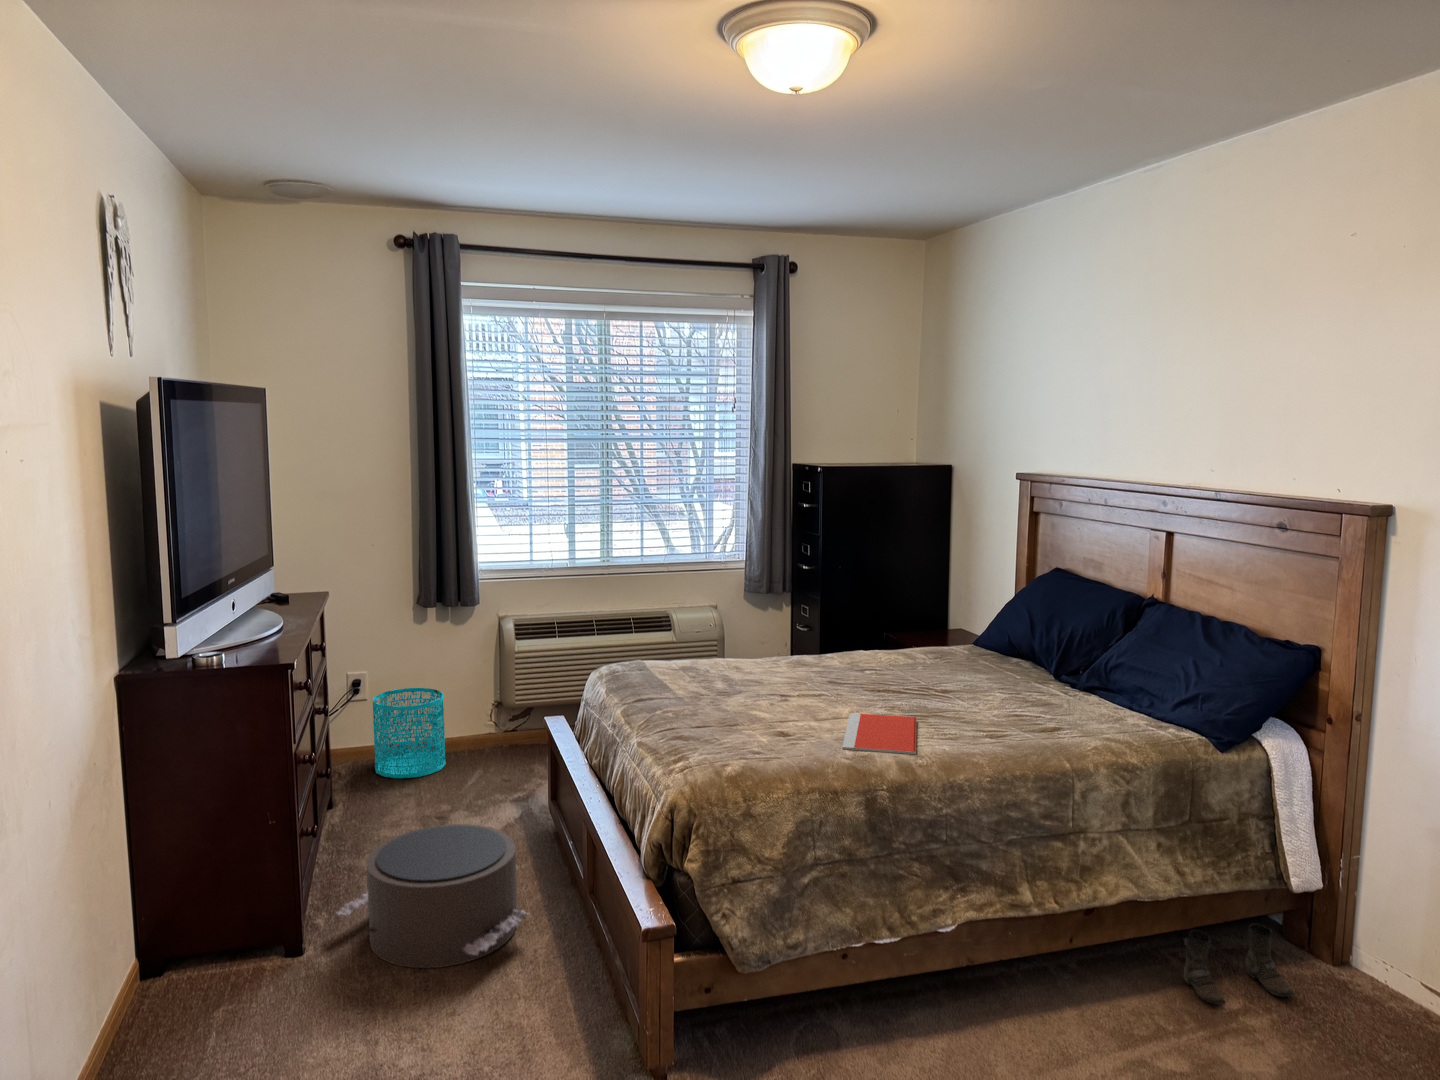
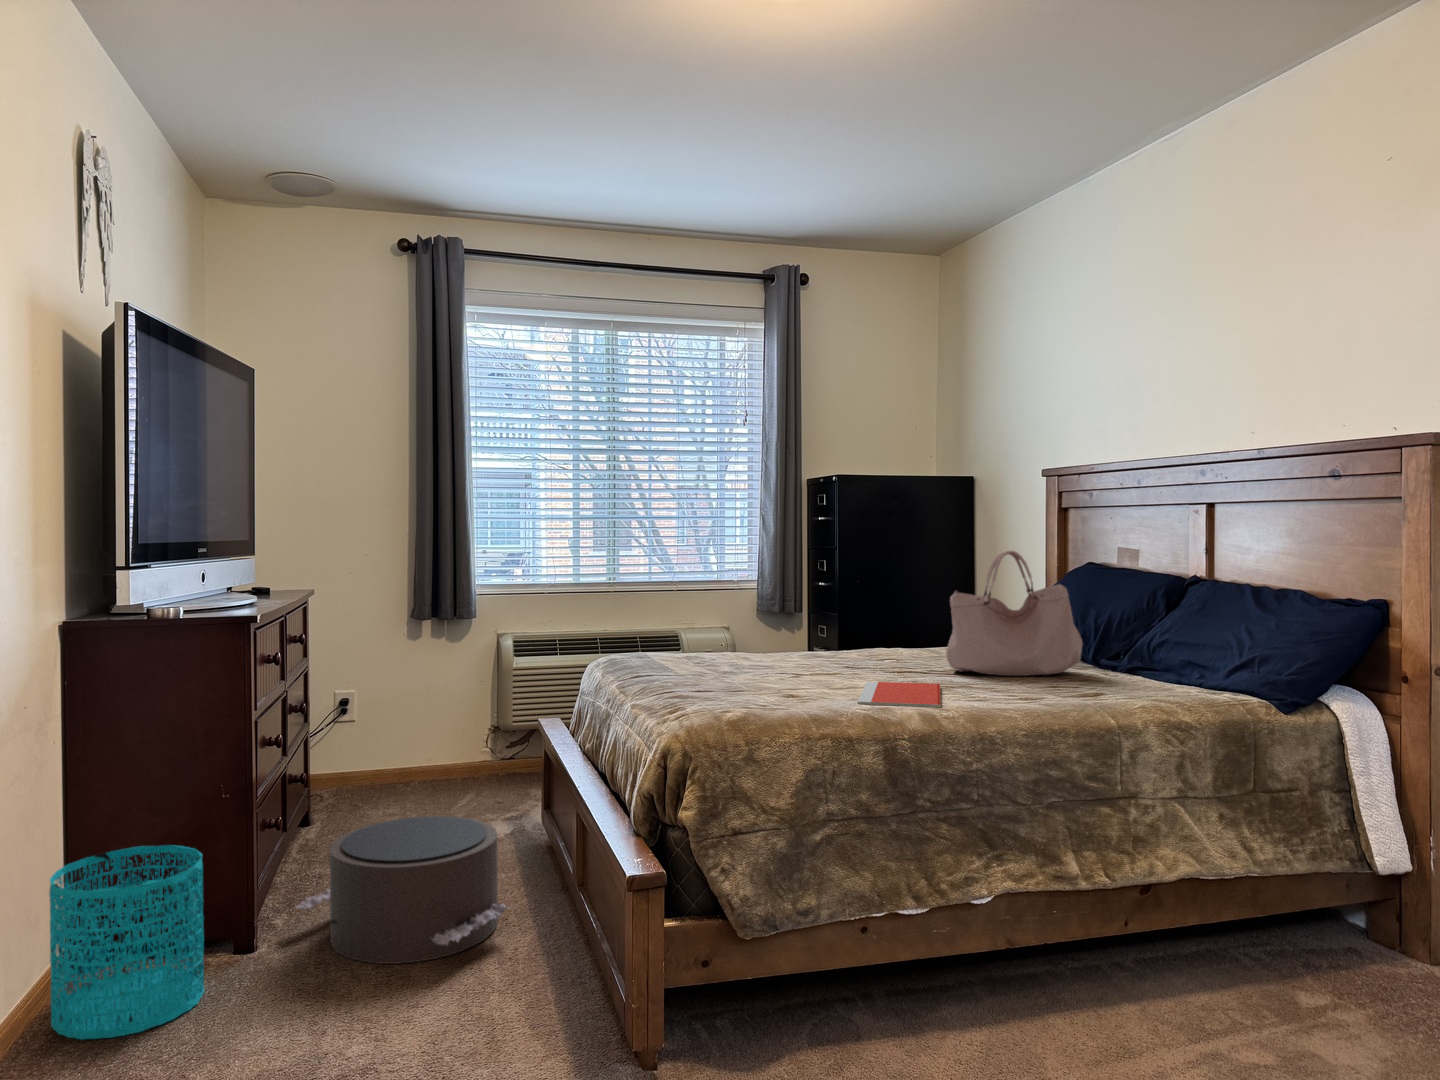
handbag: none [923,582,1048,699] -> present [946,551,1082,676]
wastebasket: present [373,688,446,778] -> present [49,845,204,1039]
boots: present [1184,924,1293,1005] -> none [1257,912,1390,1001]

